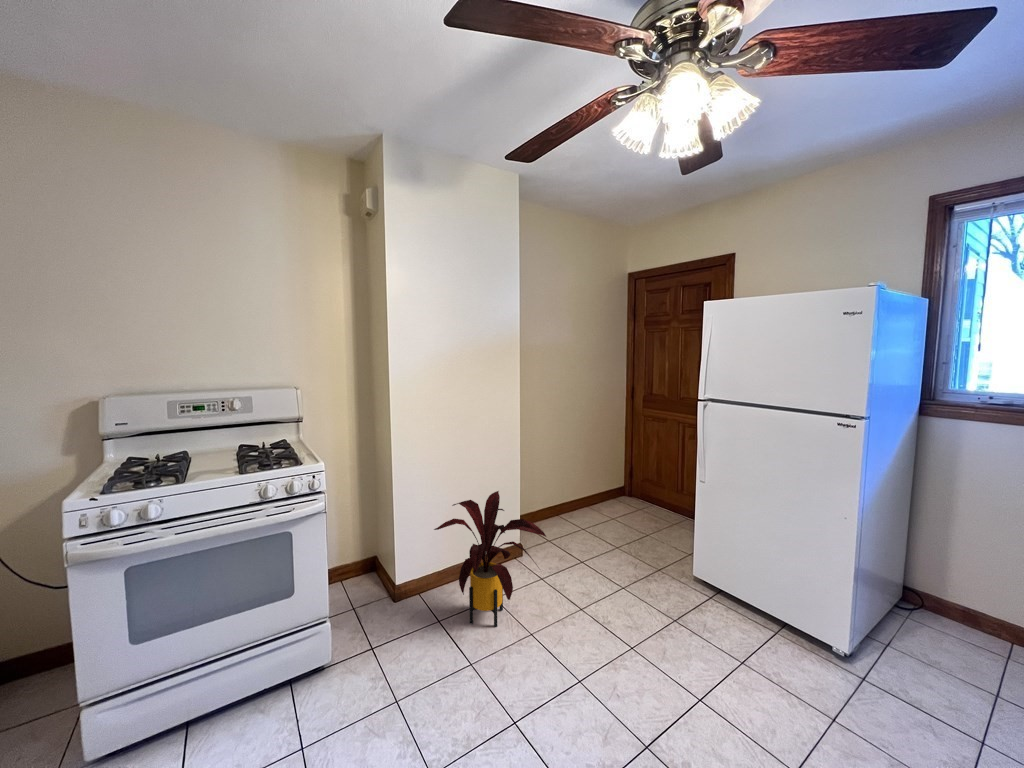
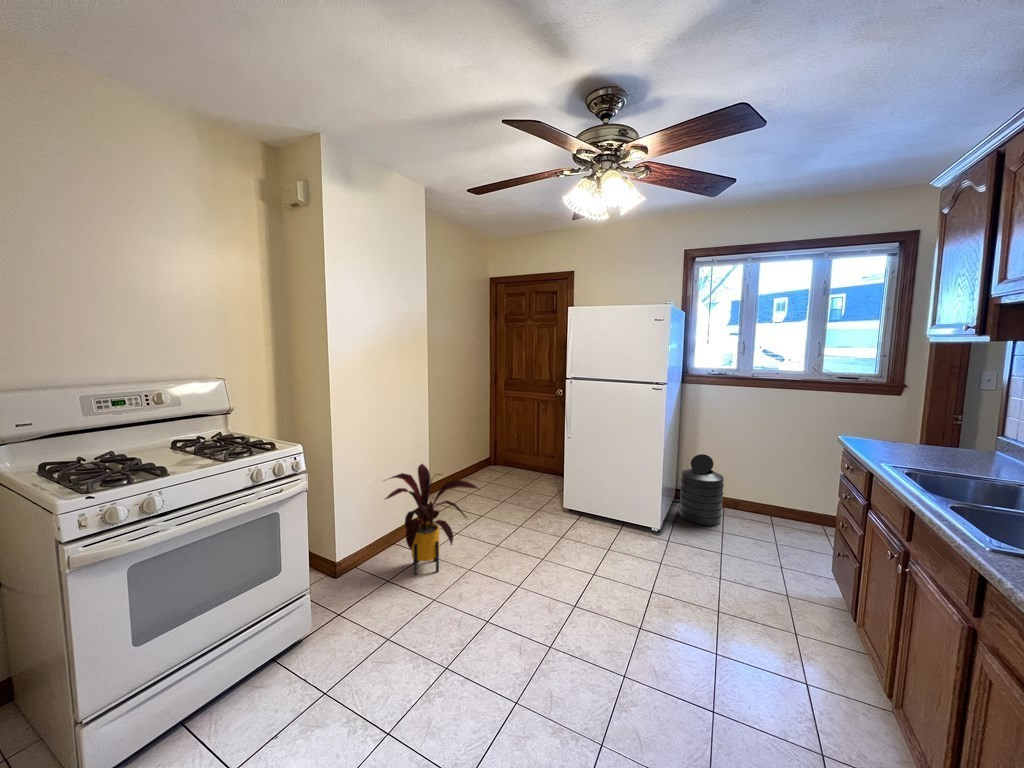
trash can: none [901,539,1005,673] -> present [679,454,724,526]

